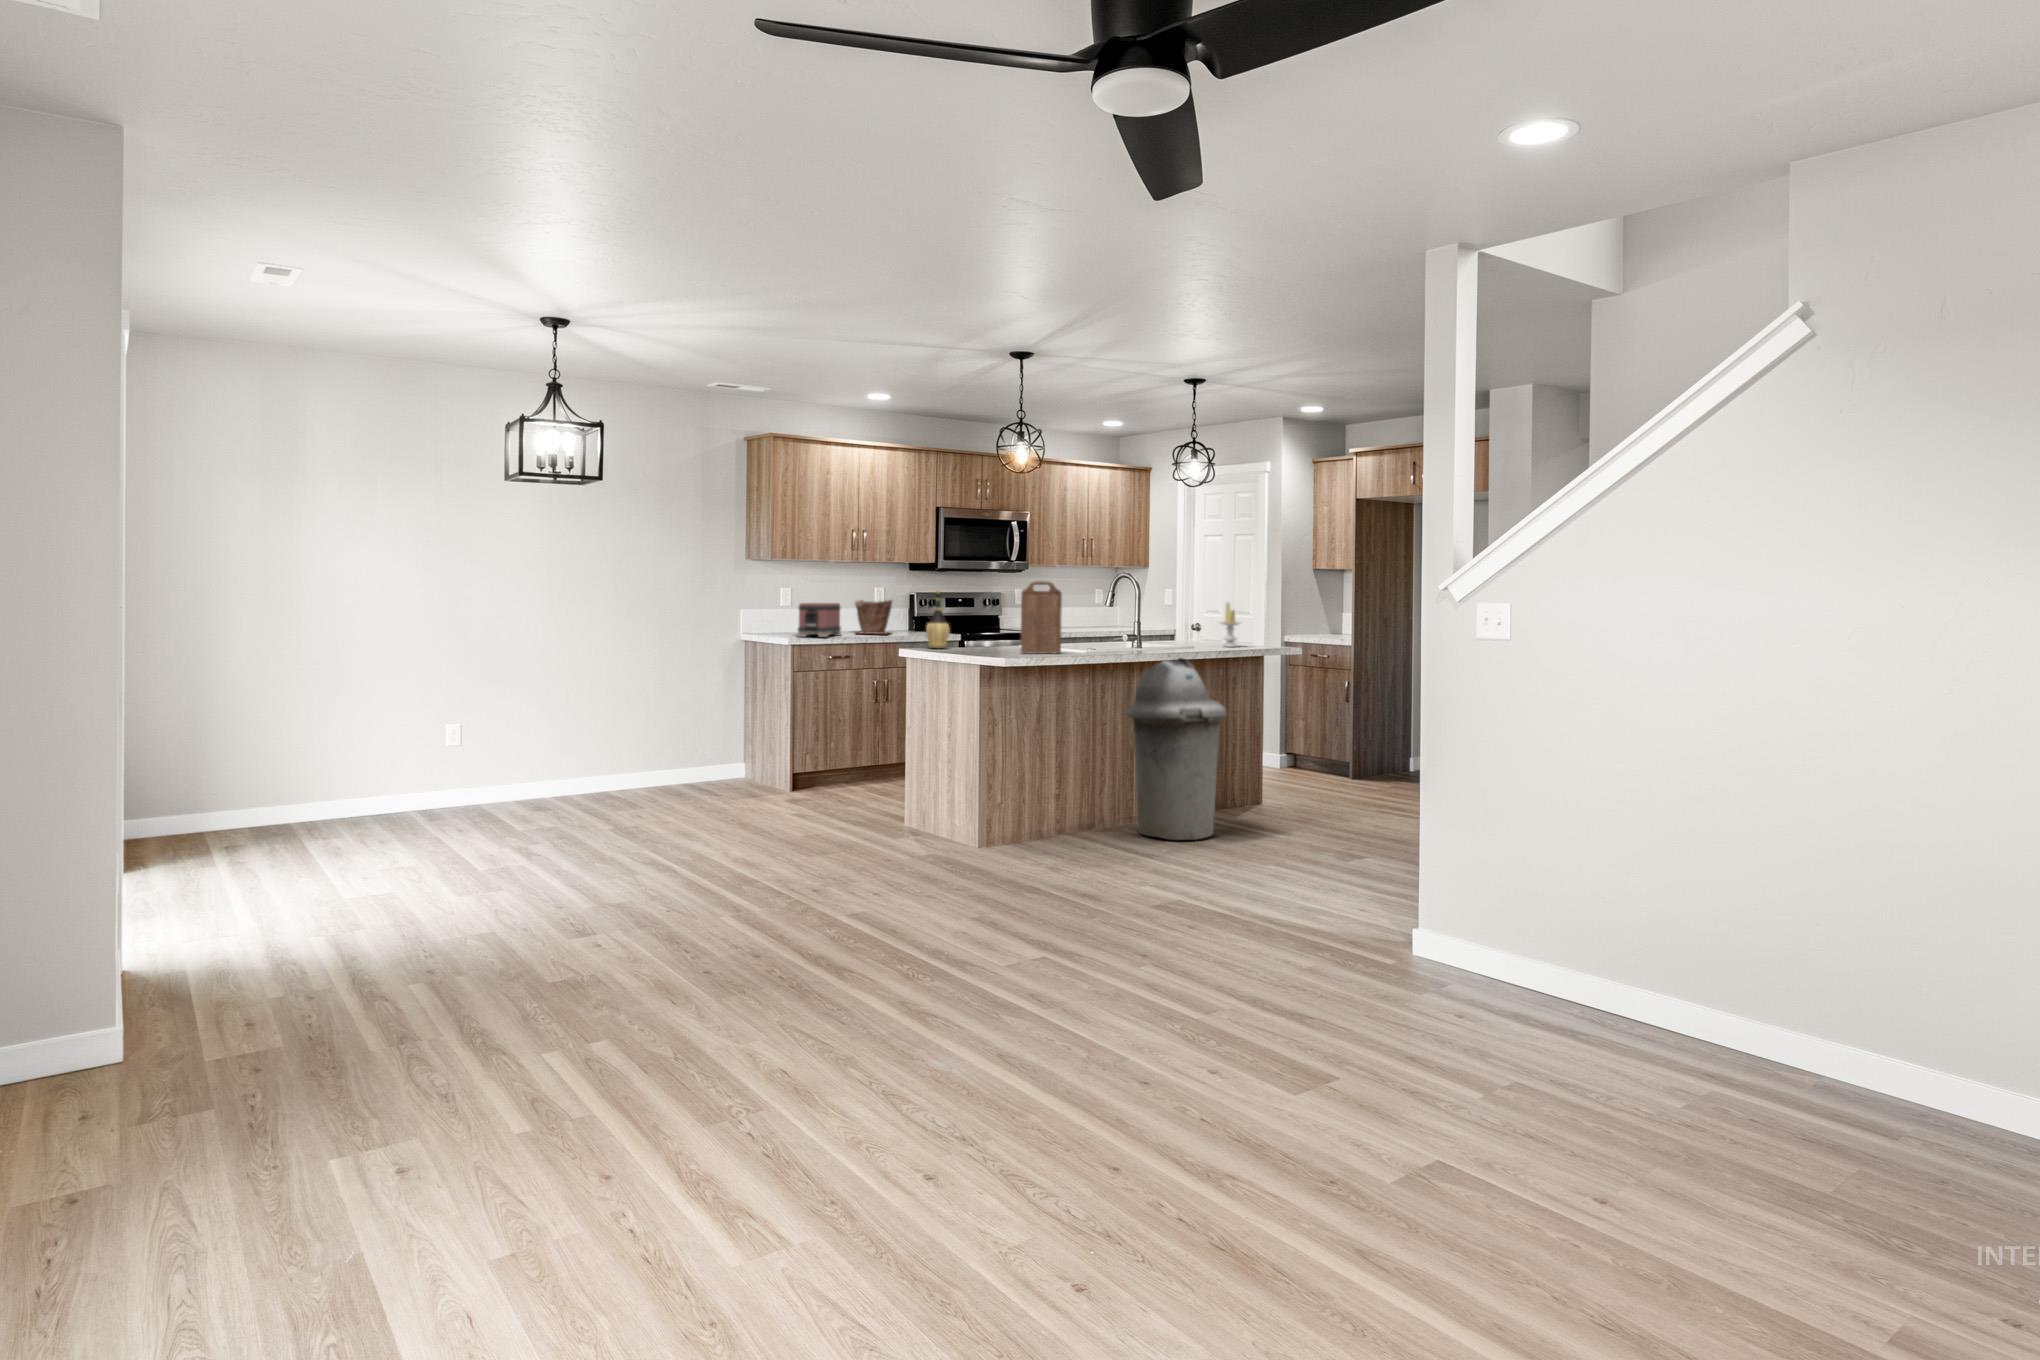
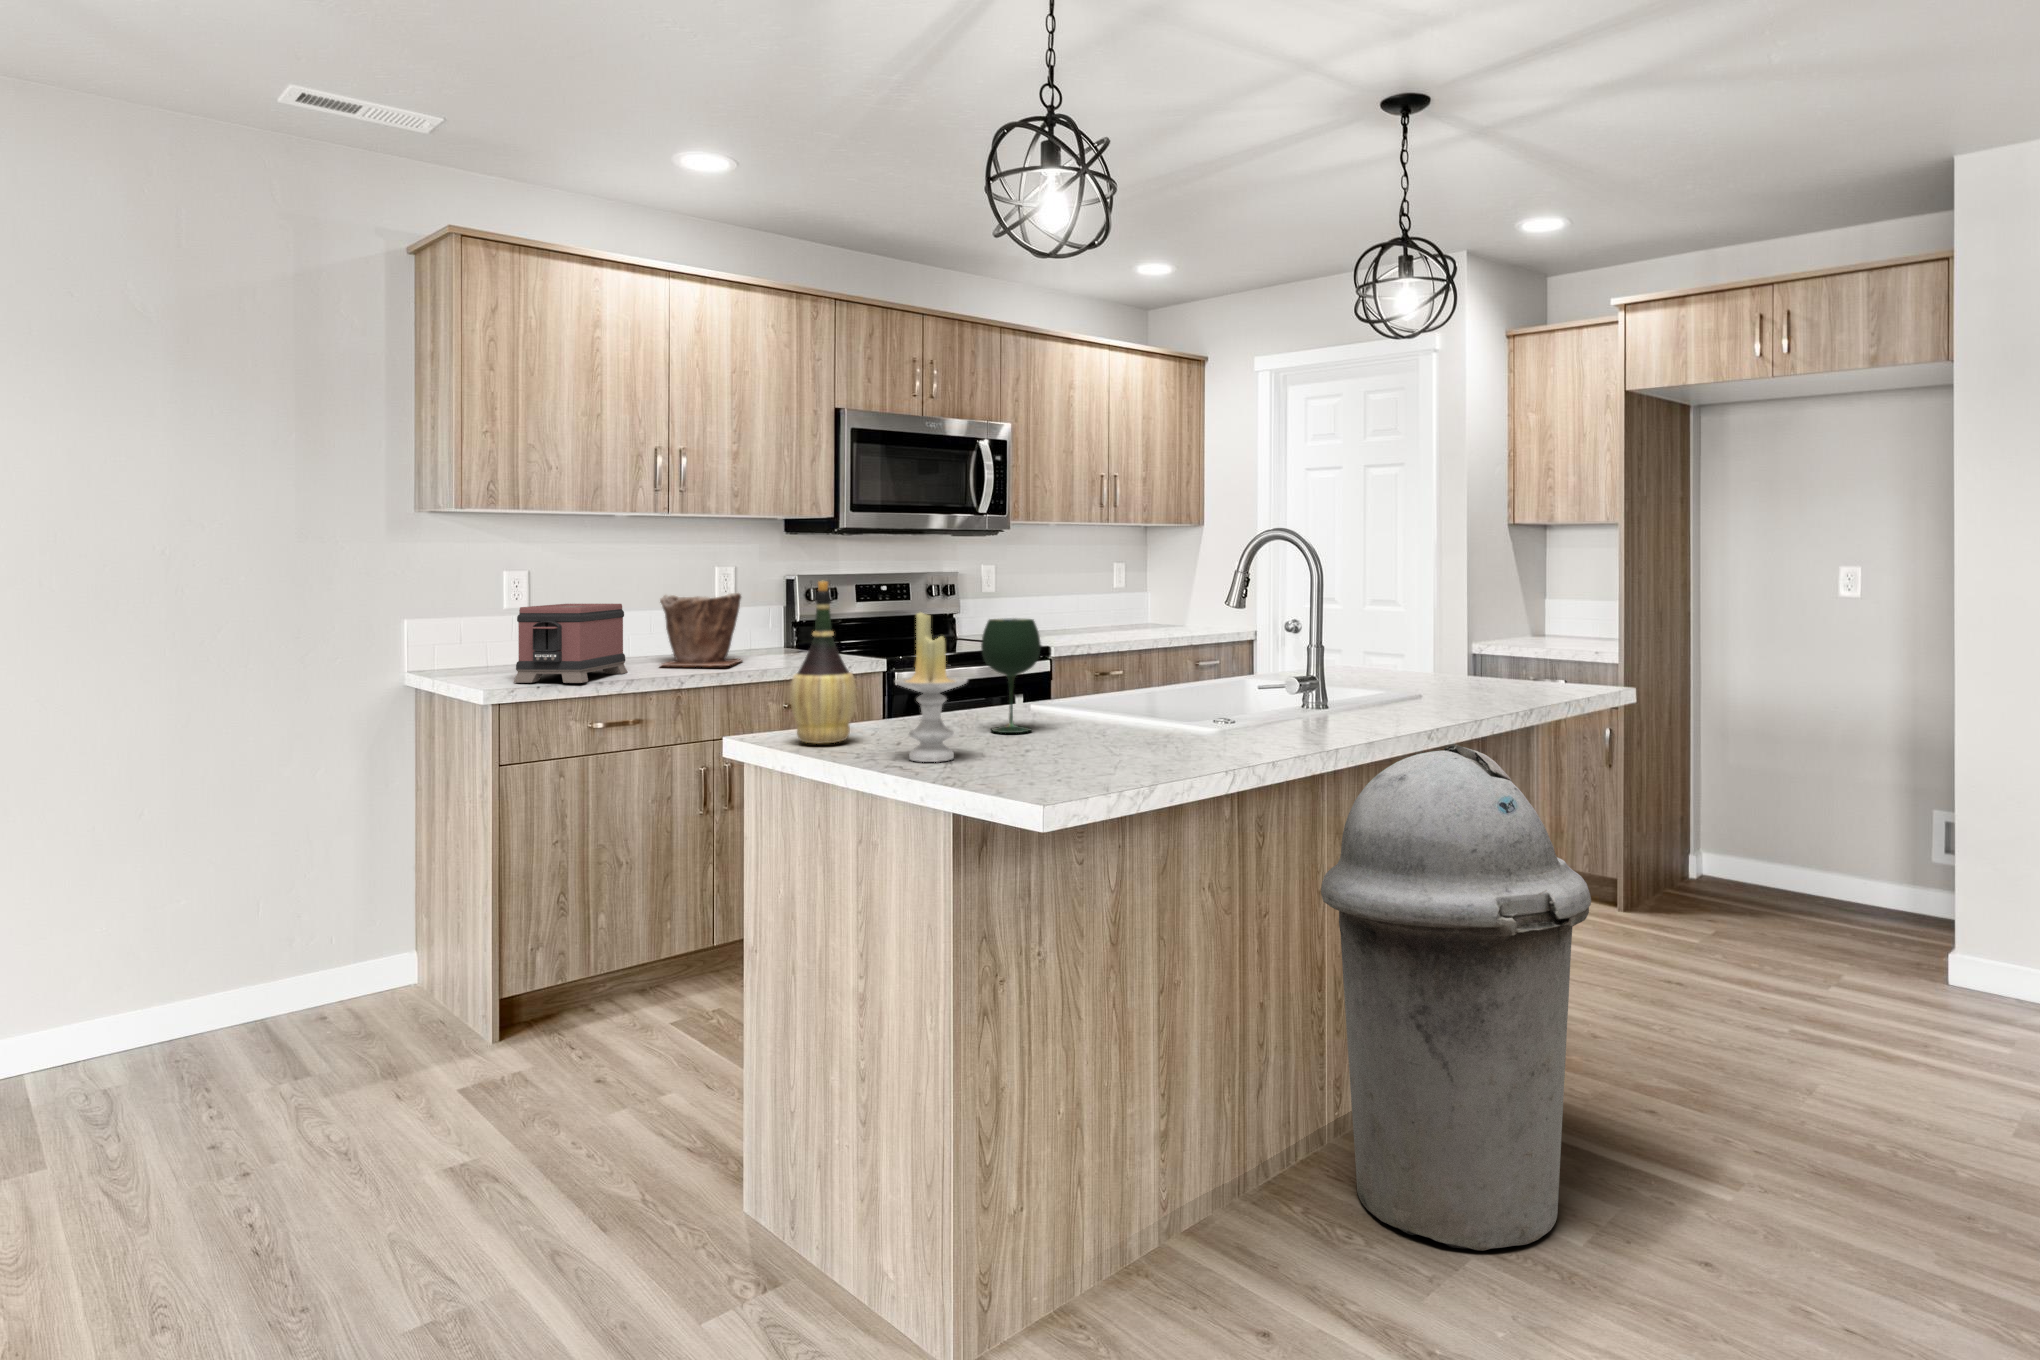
cutting board: present [1021,581,1062,654] -> none [1068,555,1182,769]
candle: present [1221,602,1239,647] -> present [895,613,967,762]
wine glass: none [996,606,1019,648] -> present [981,618,1041,733]

